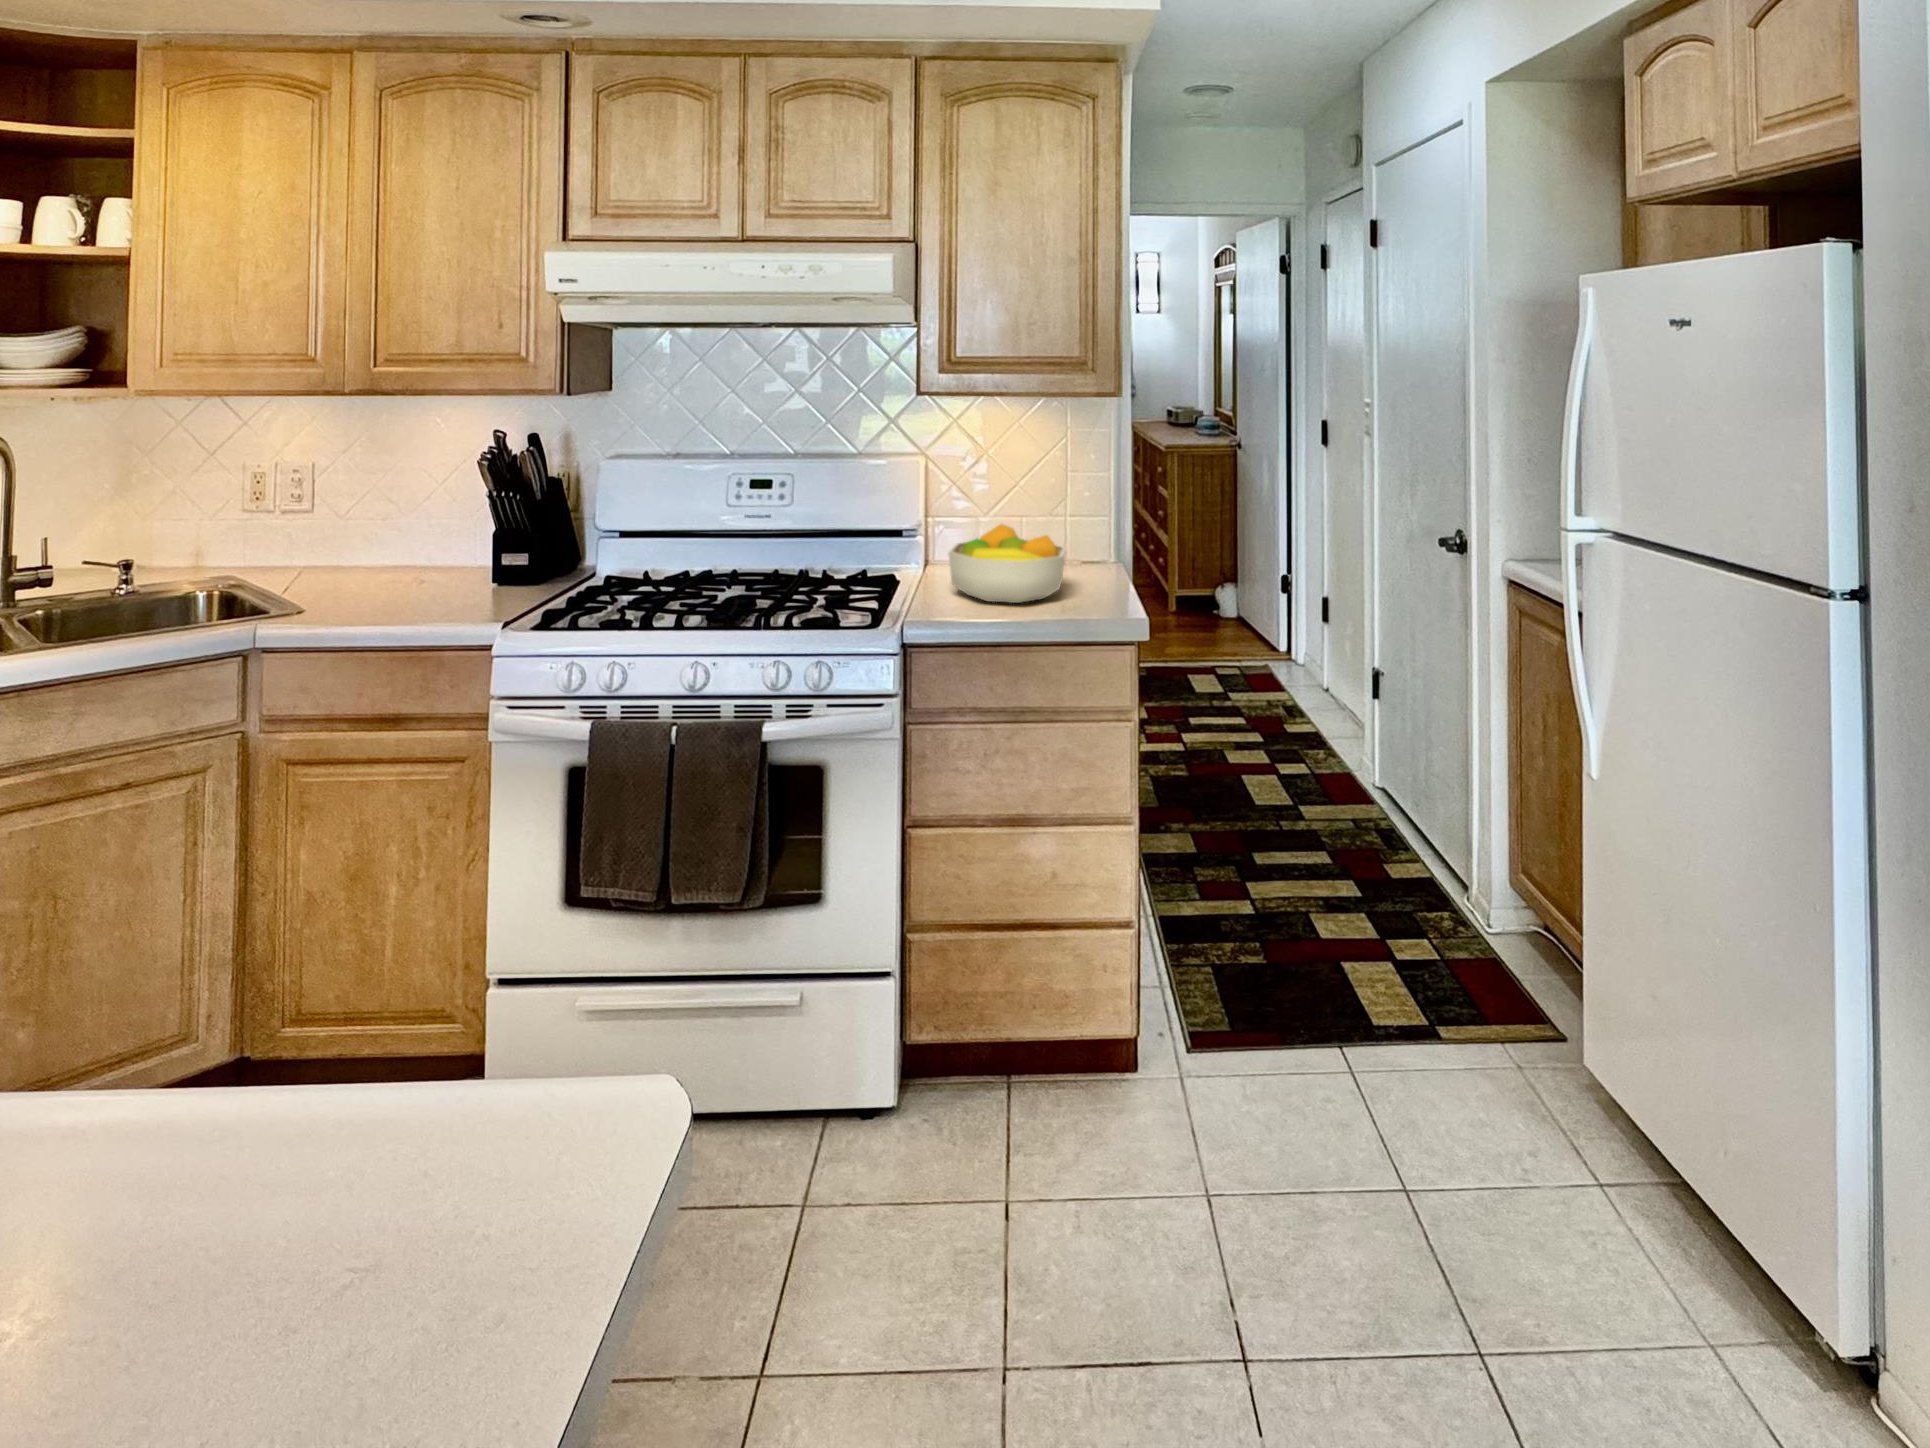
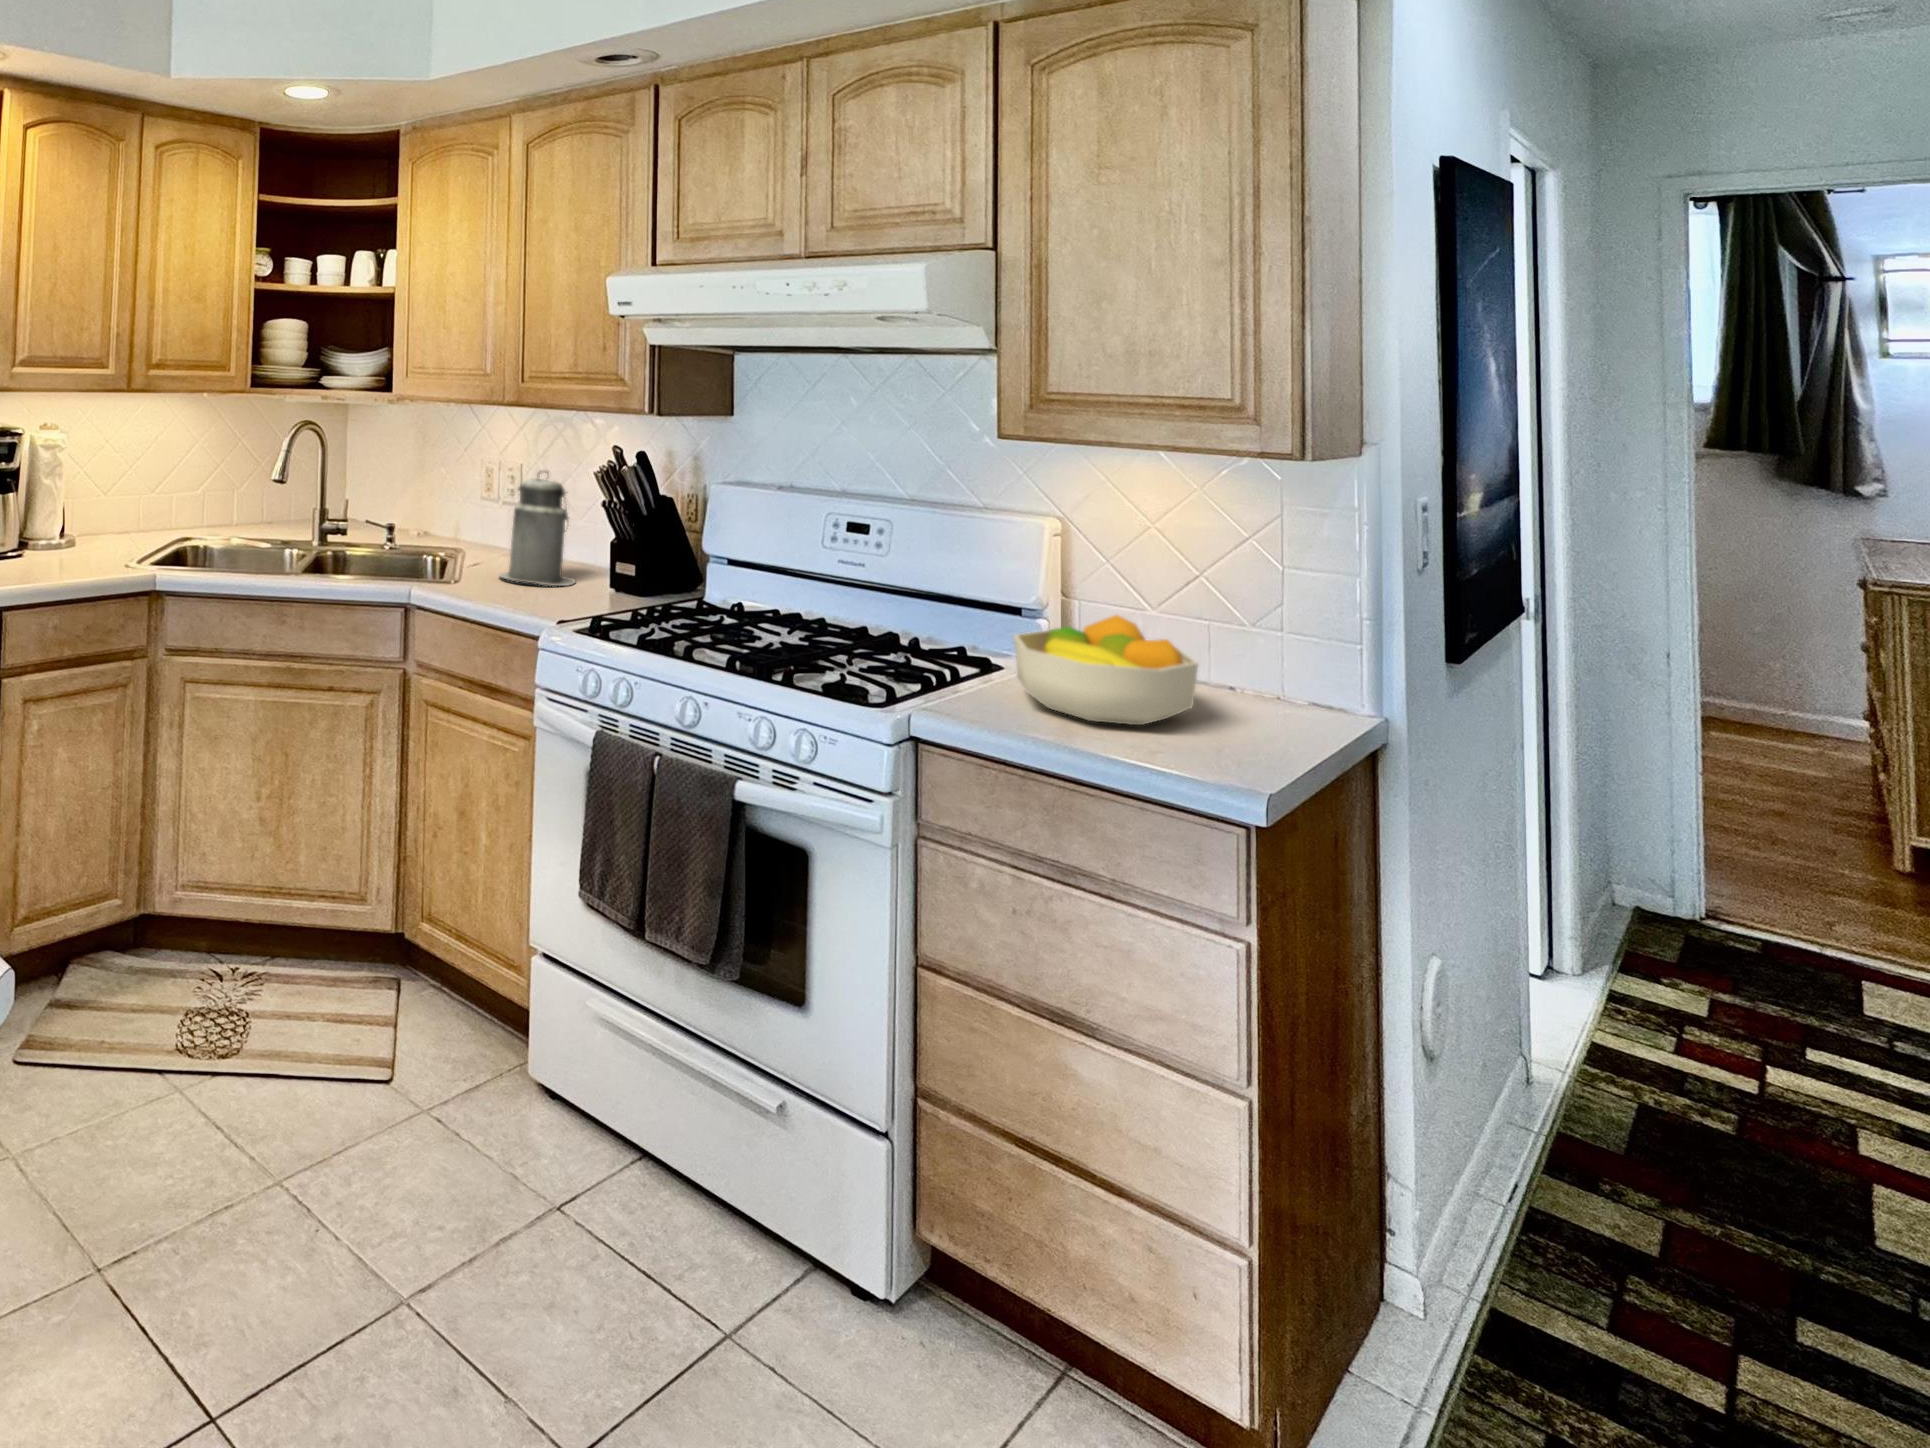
canister: none [357,466,456,597] -> present [500,471,575,586]

